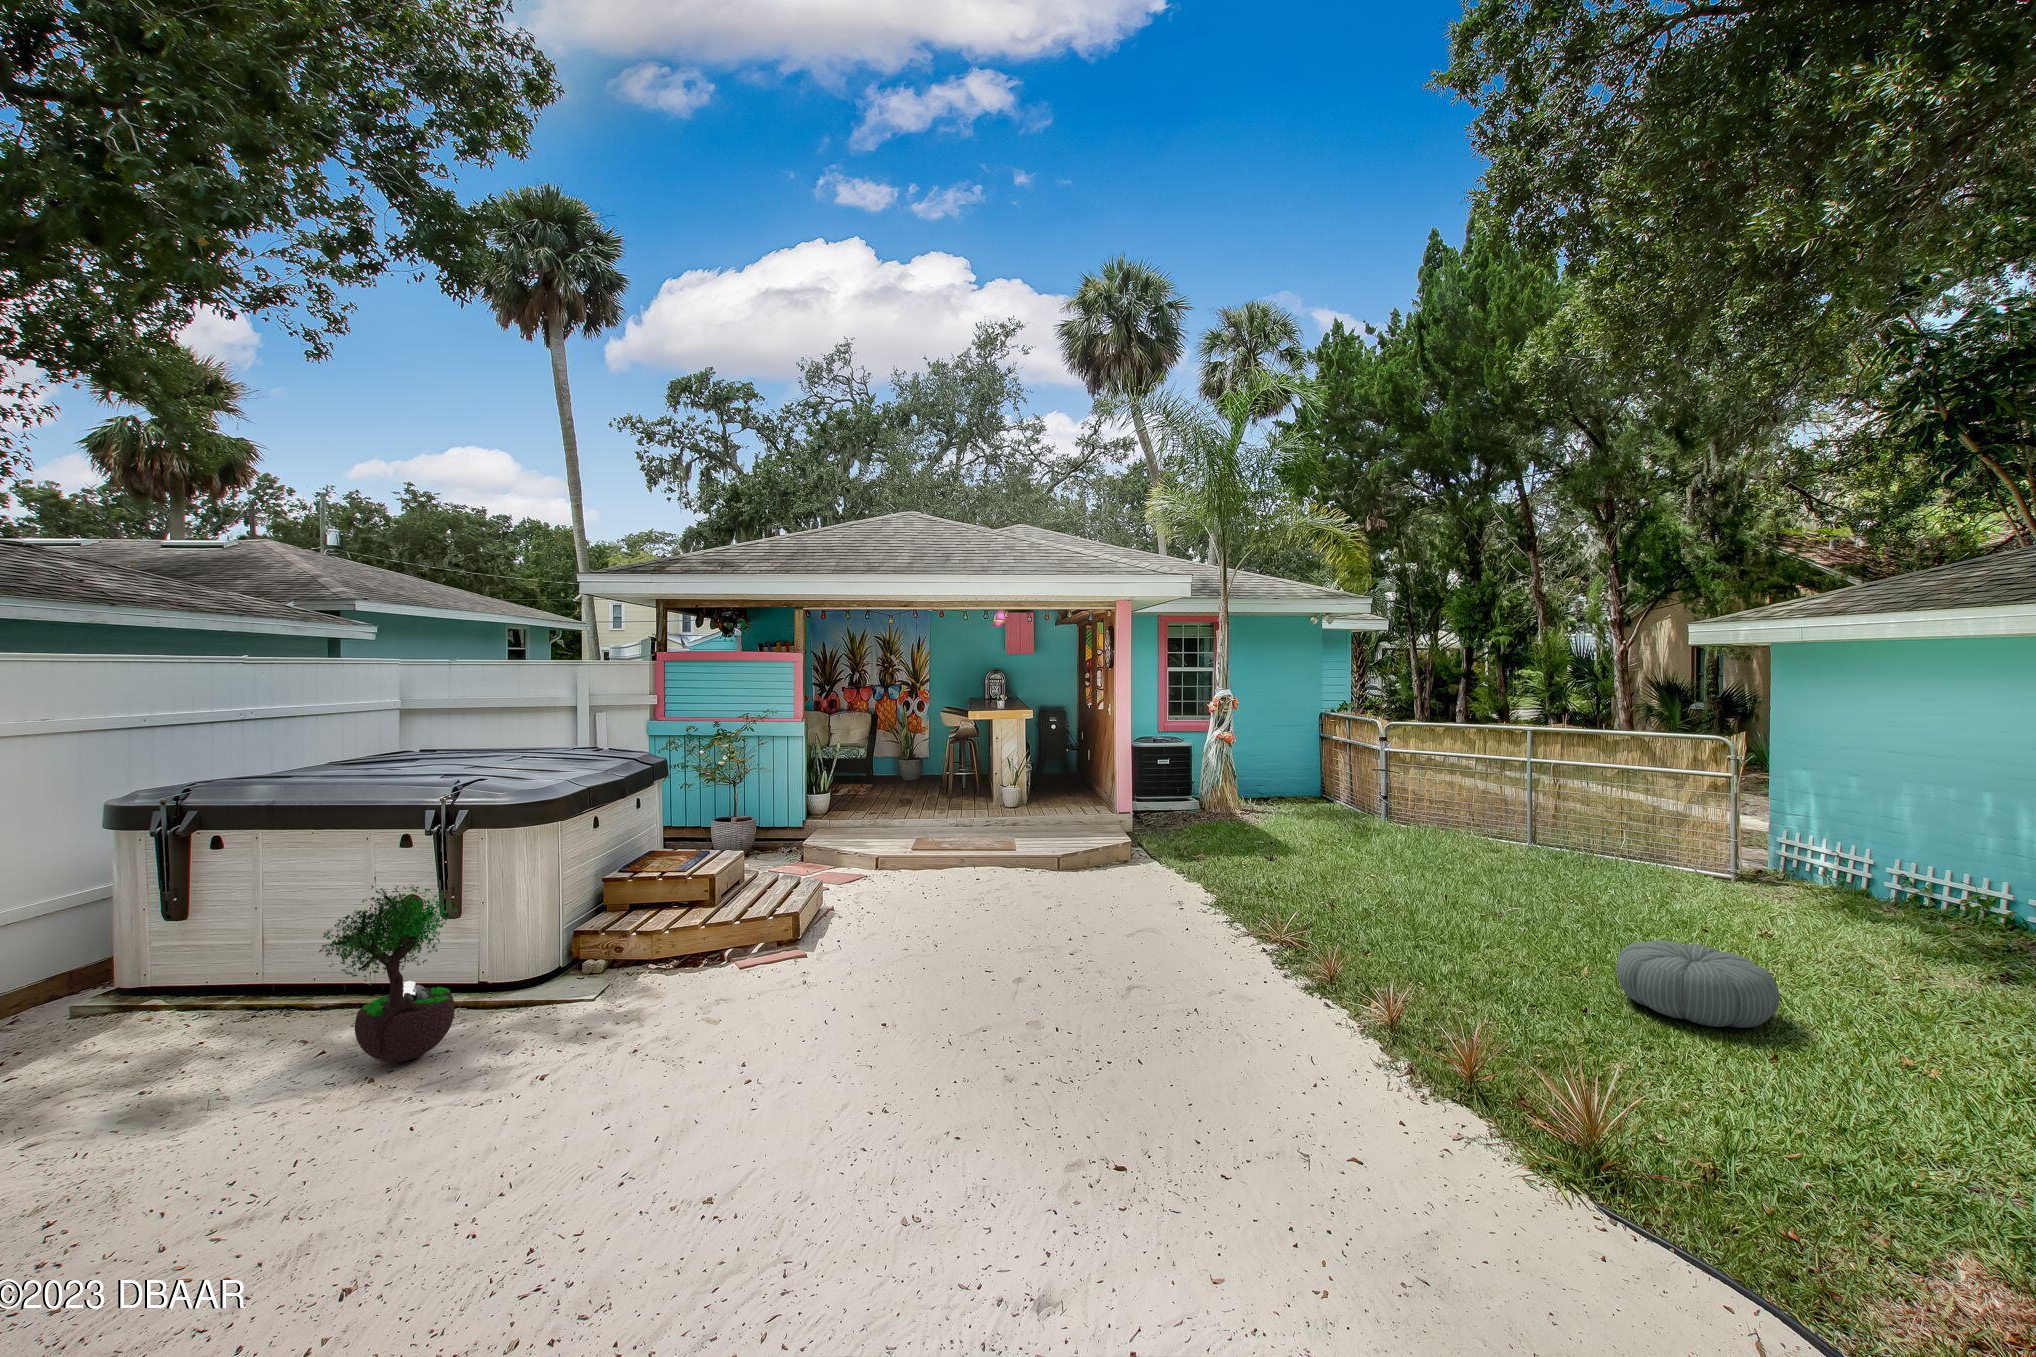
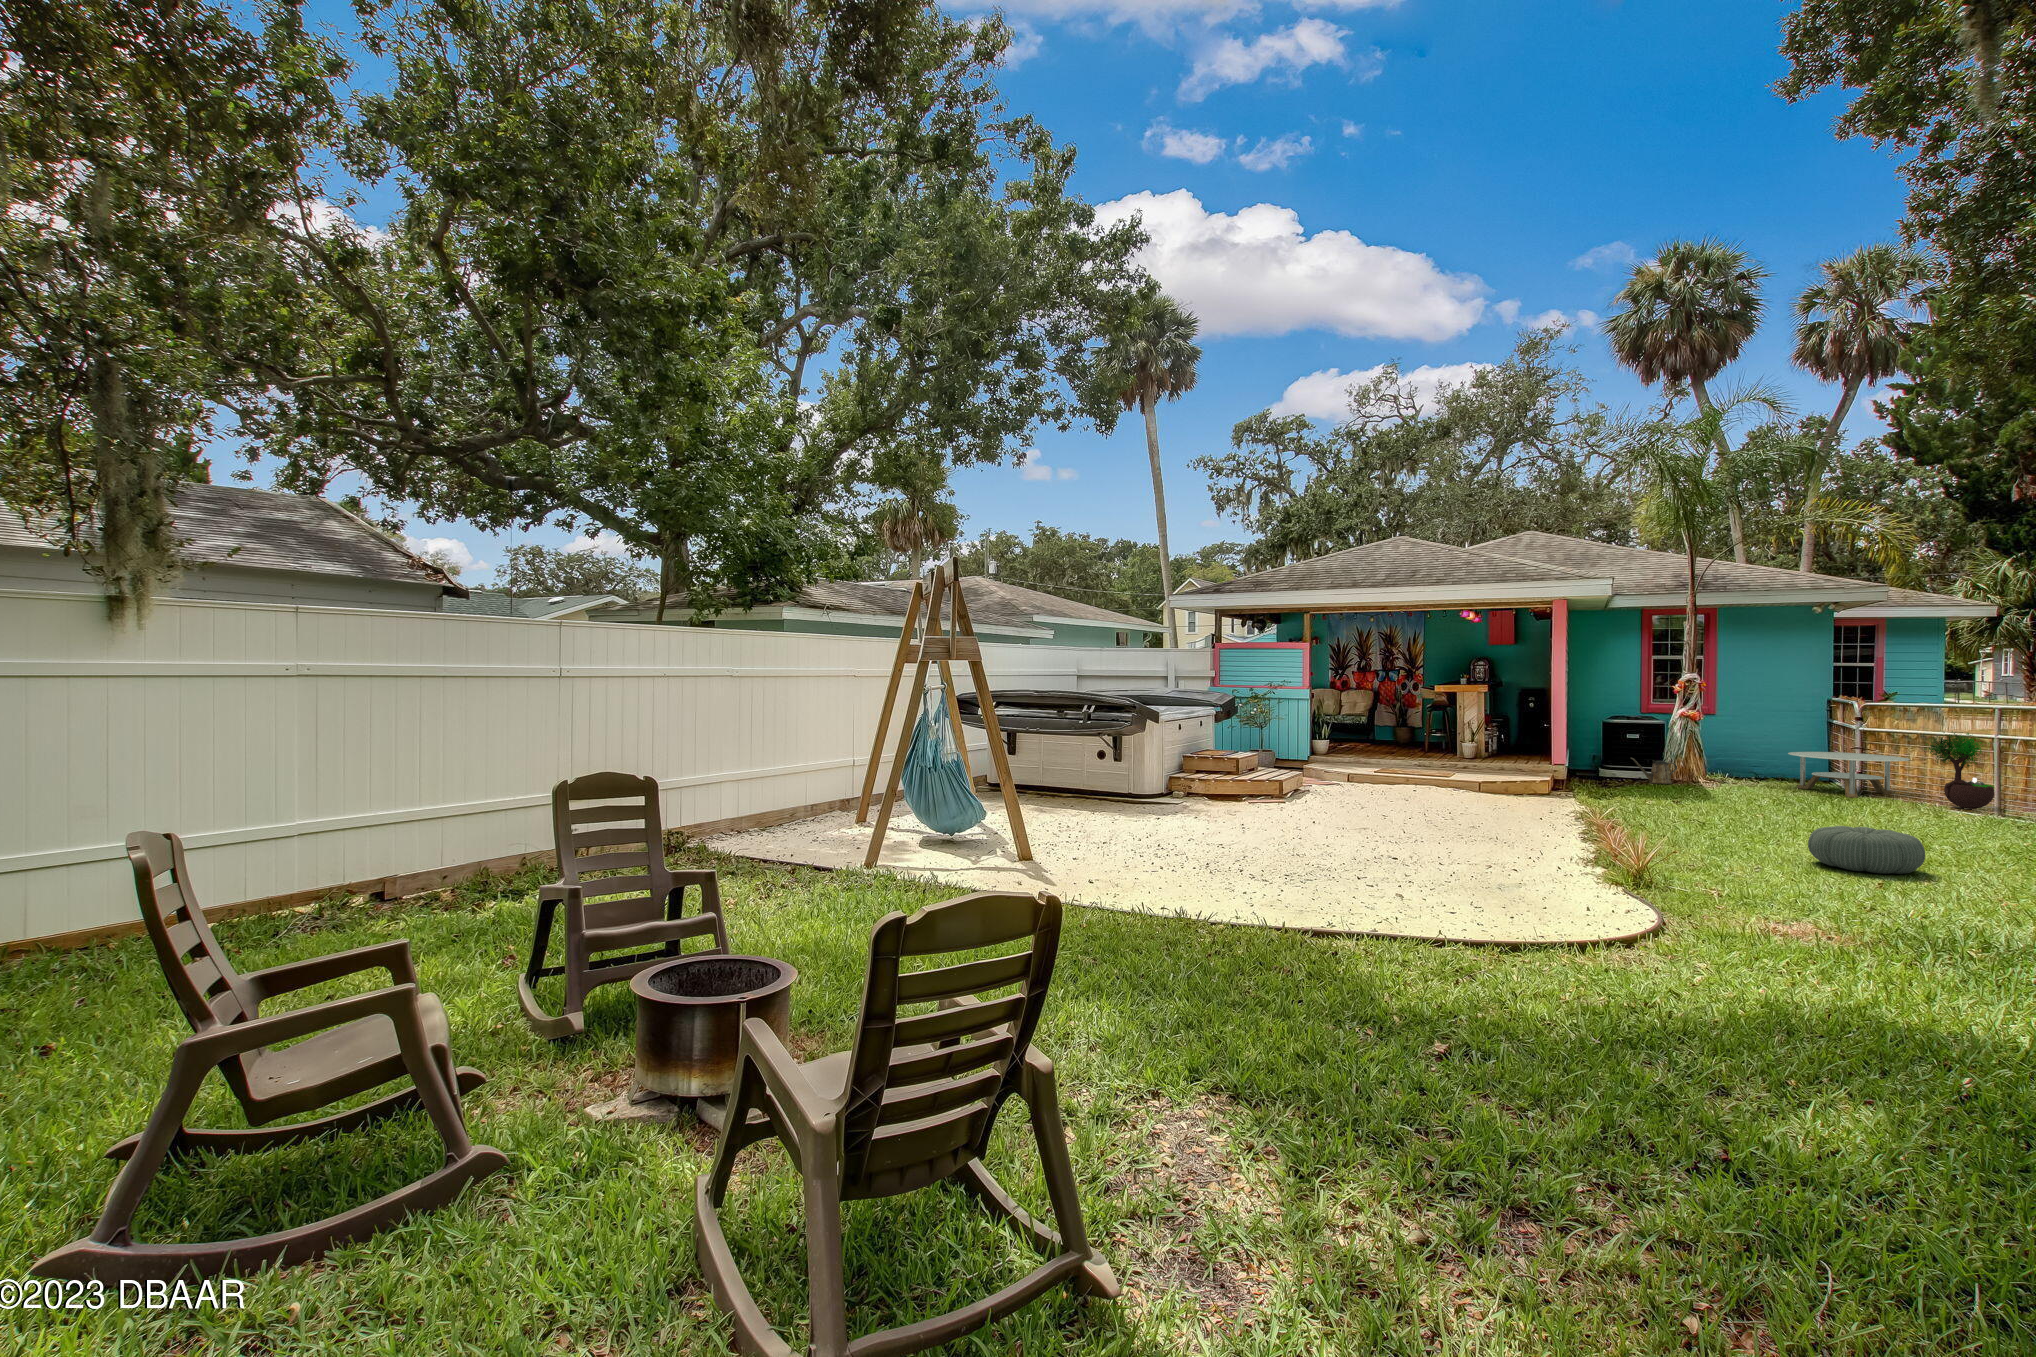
round table: none [1306,769,1408,822] -> present [1788,752,1910,798]
watering can: none [1174,790,1213,818] -> present [1630,758,1677,784]
potted tree: present [319,877,457,1062] -> present [1925,731,1994,809]

